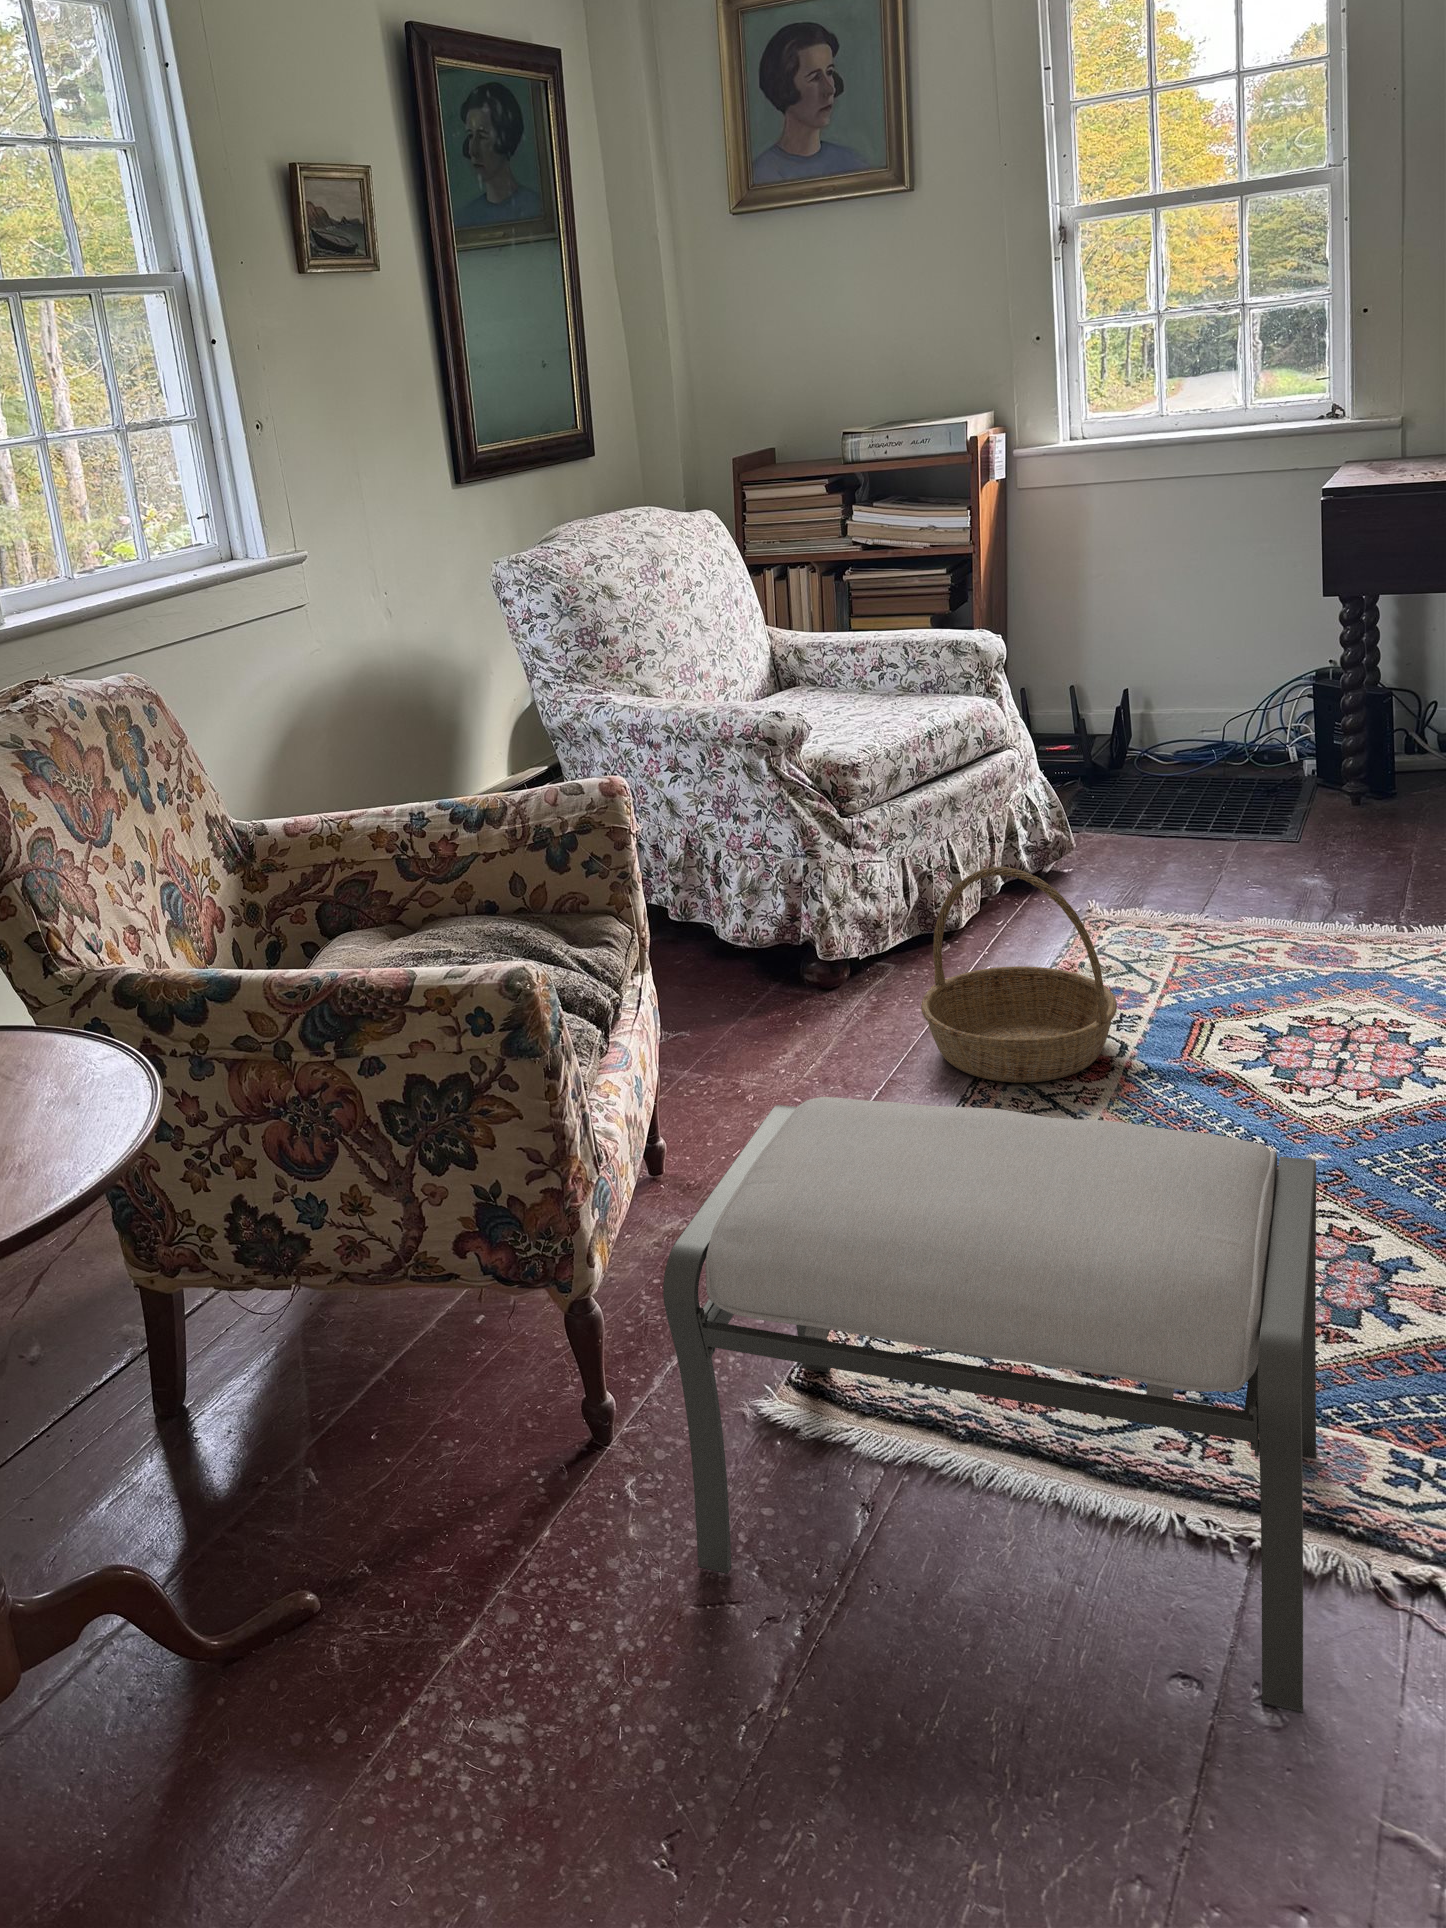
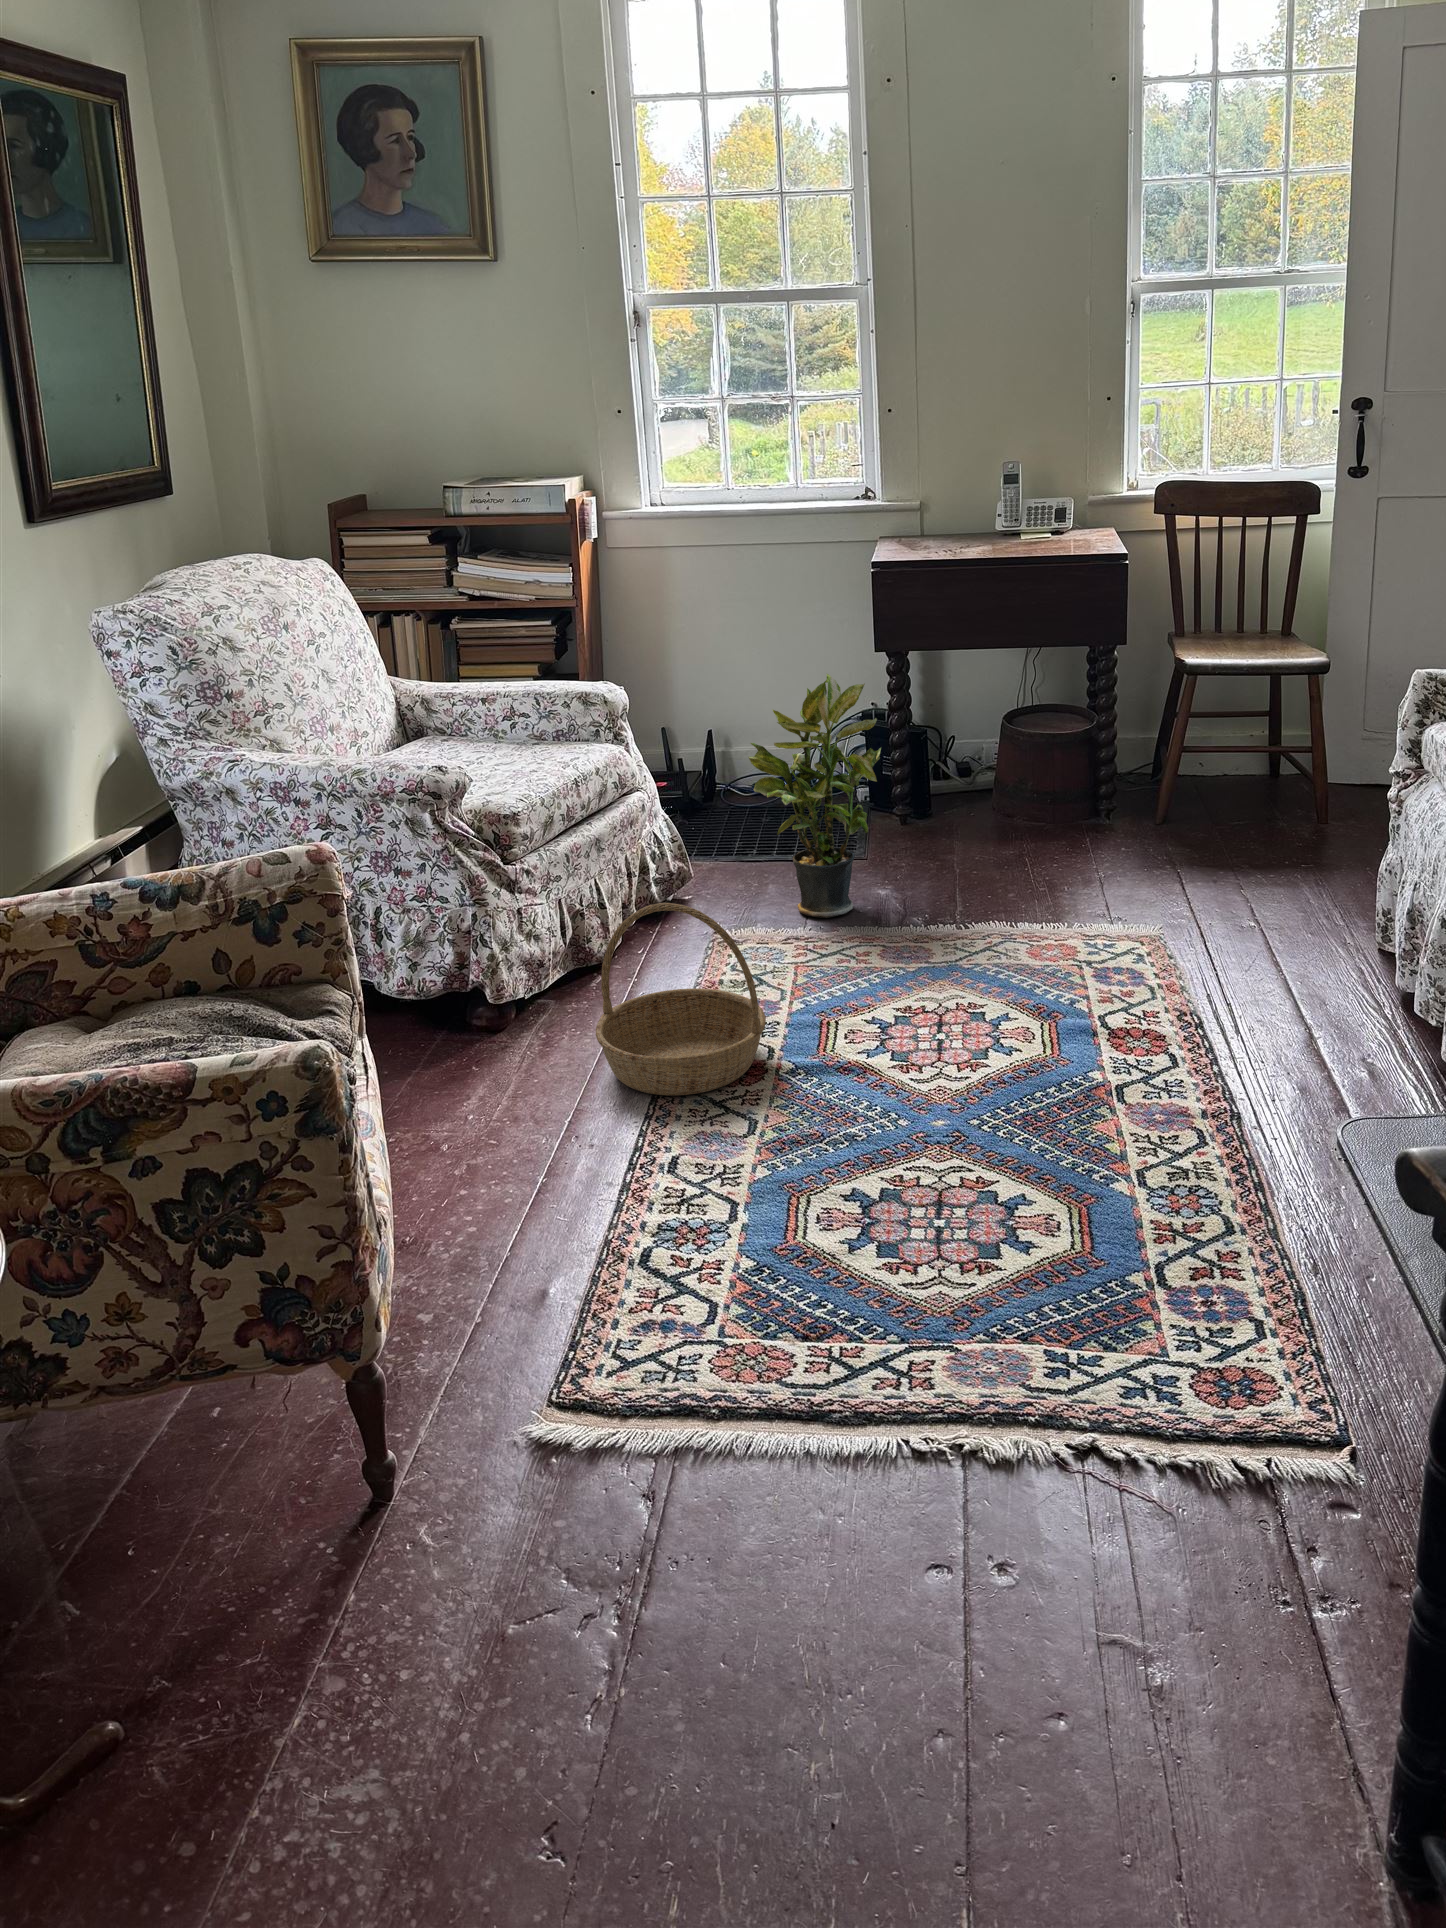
potted plant: none [1141,619,1309,906] -> present [748,674,881,918]
ottoman: present [663,1097,1317,1713] -> none [483,1121,1027,1590]

